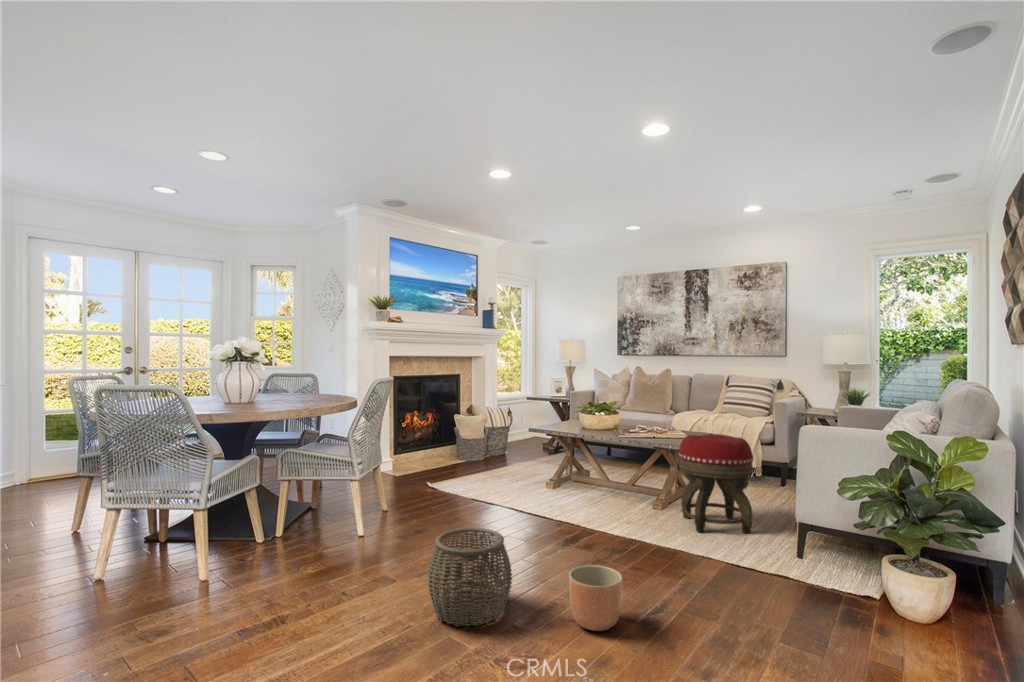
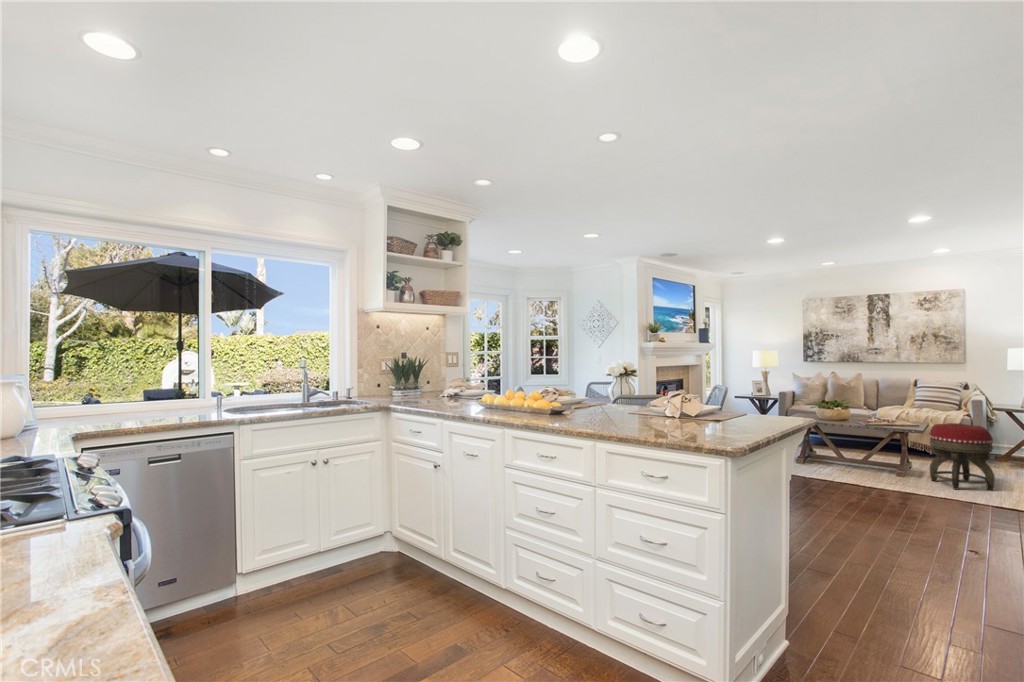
woven basket: present [427,528,512,627] -> none [837,478,897,531]
planter: present [569,565,622,631] -> none [933,499,973,534]

